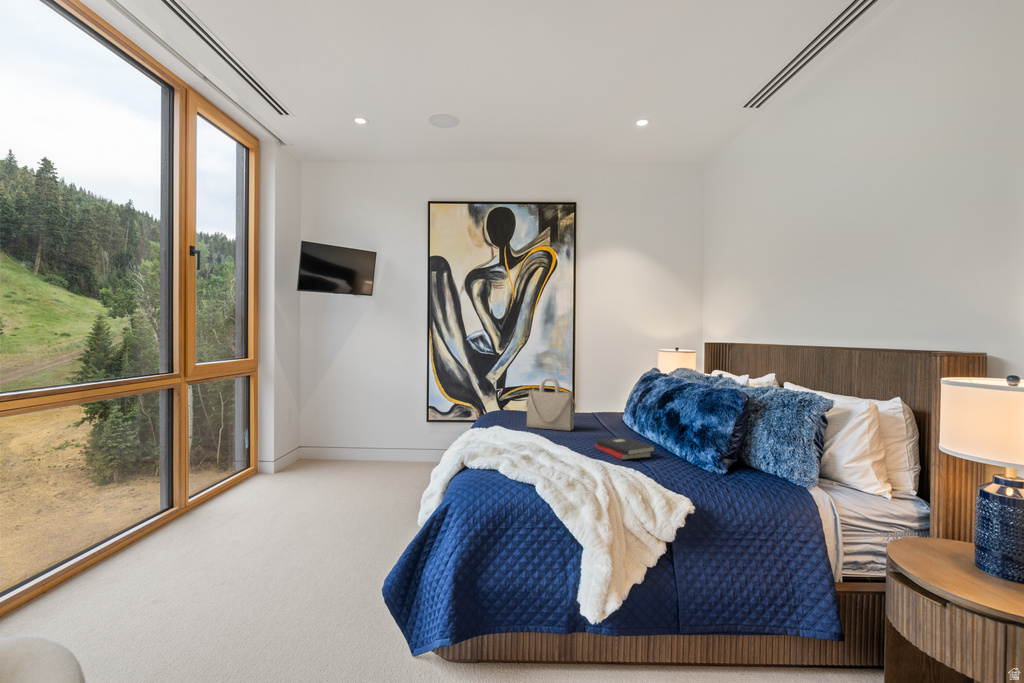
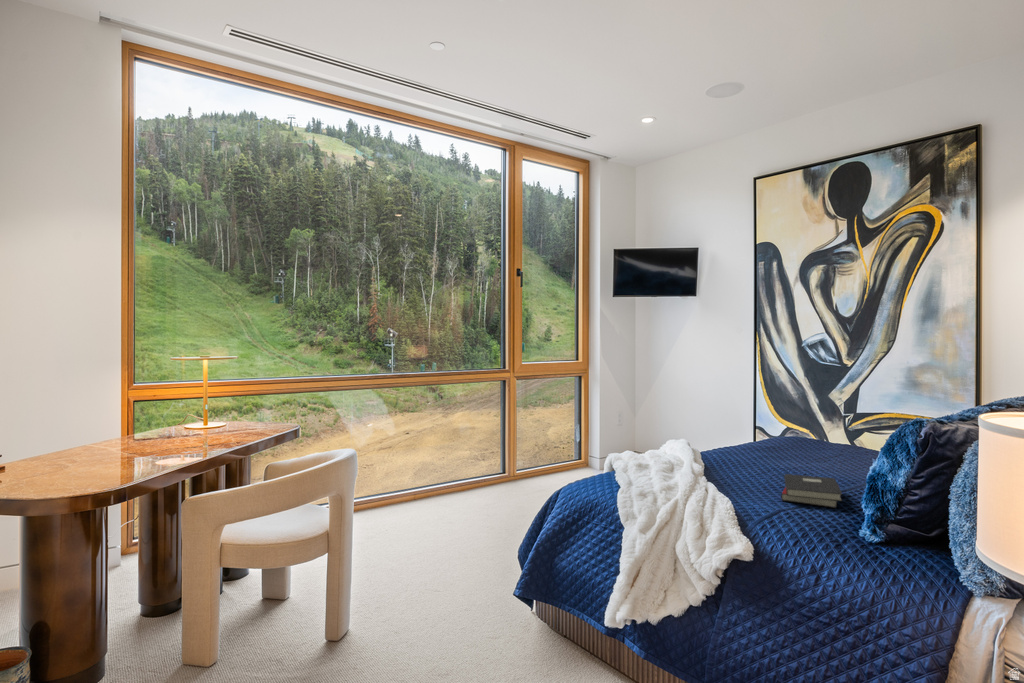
handbag: present [526,377,576,431] -> none [765,394,831,466]

